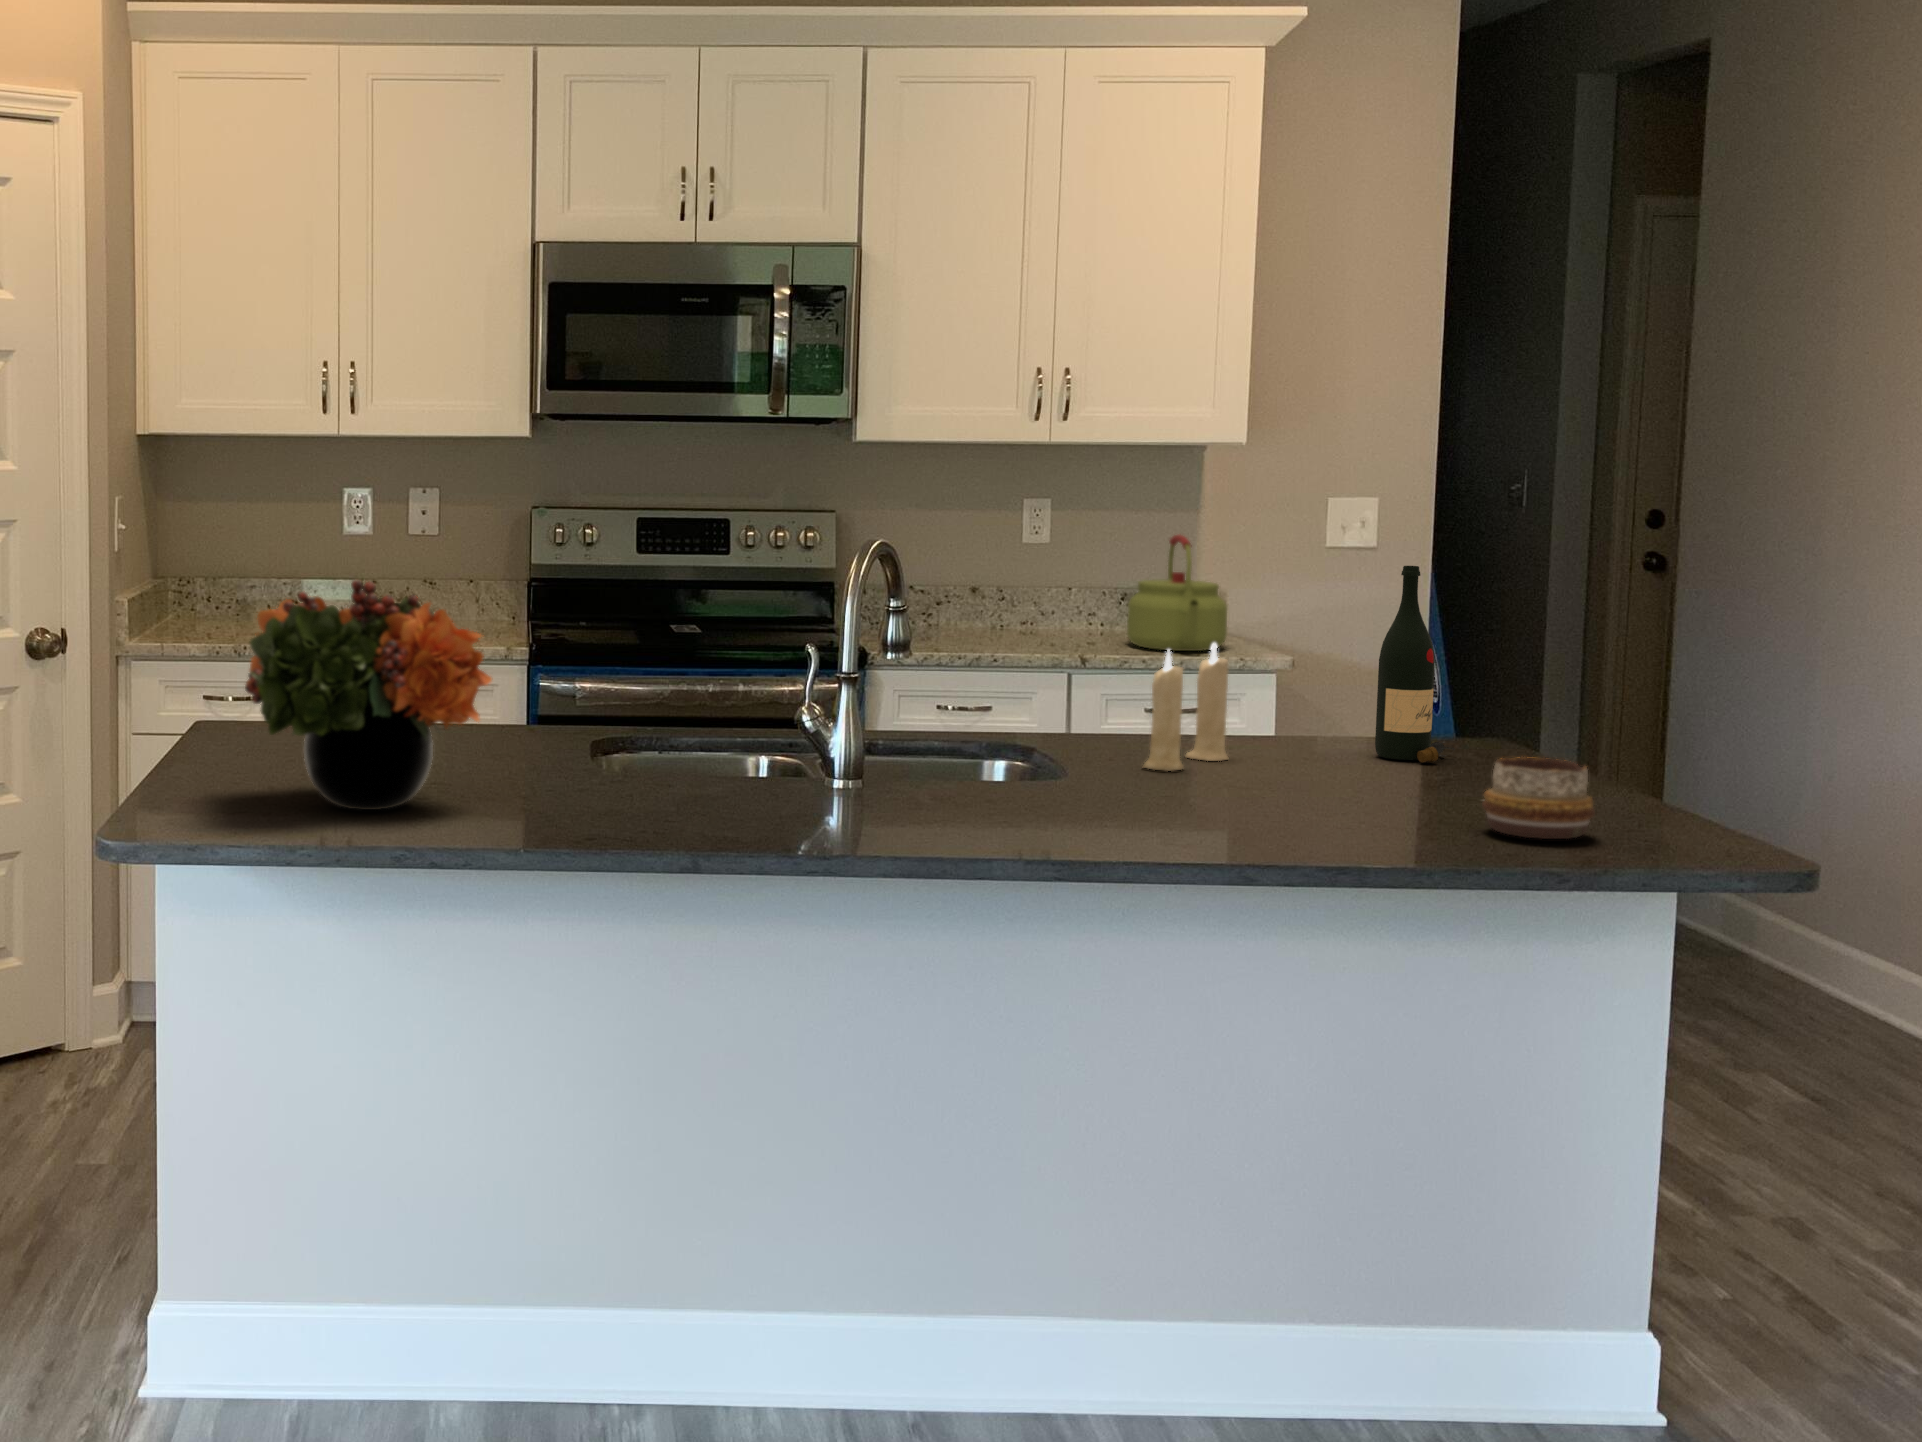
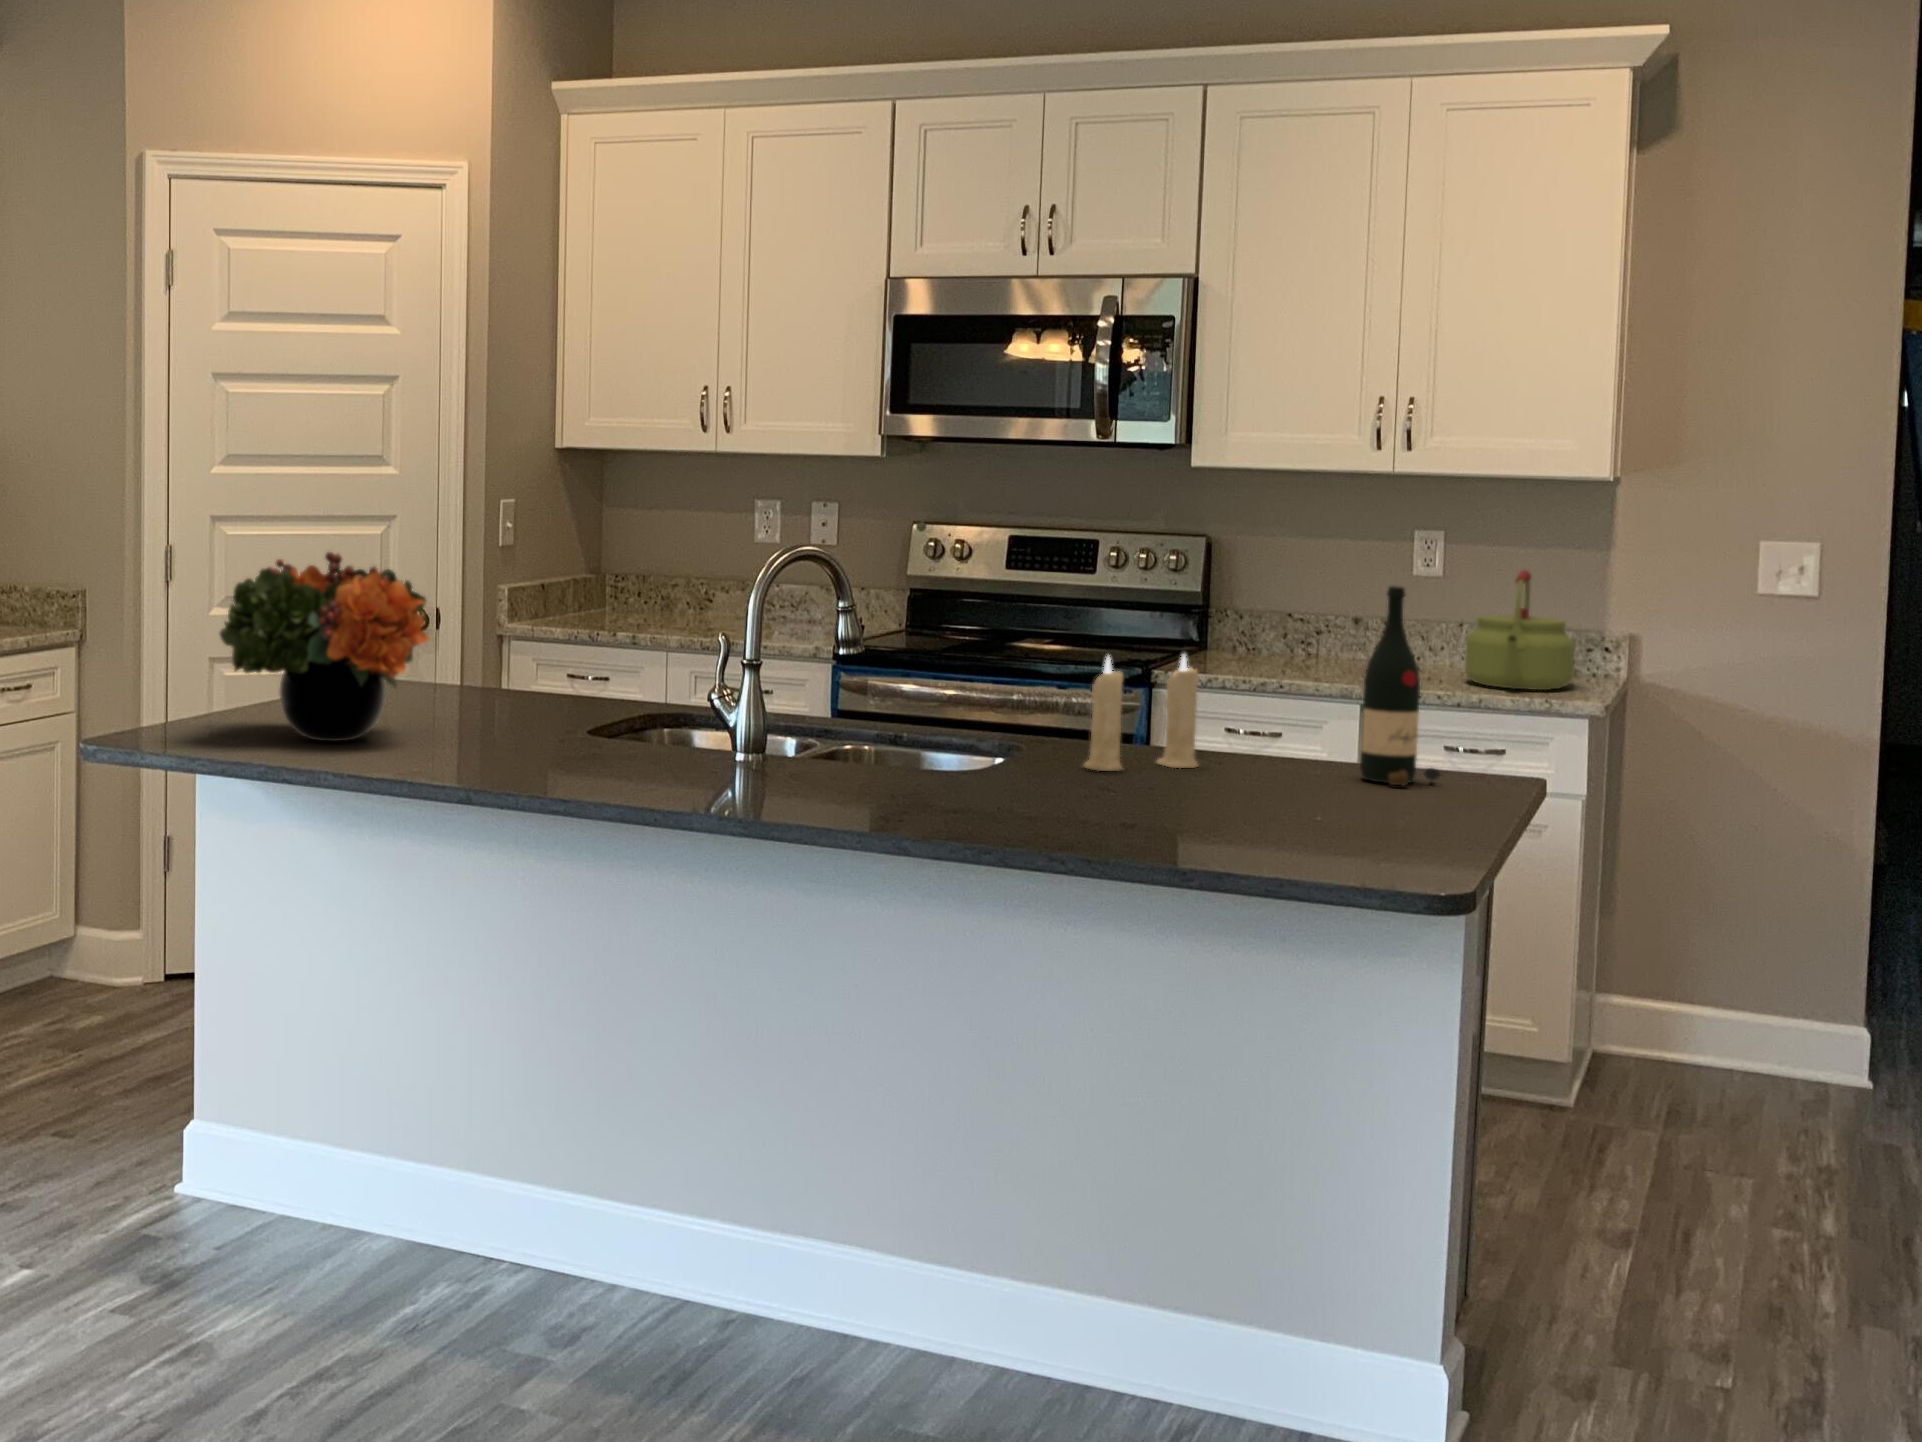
decorative bowl: present [1482,757,1595,839] -> none [1254,769,1366,852]

